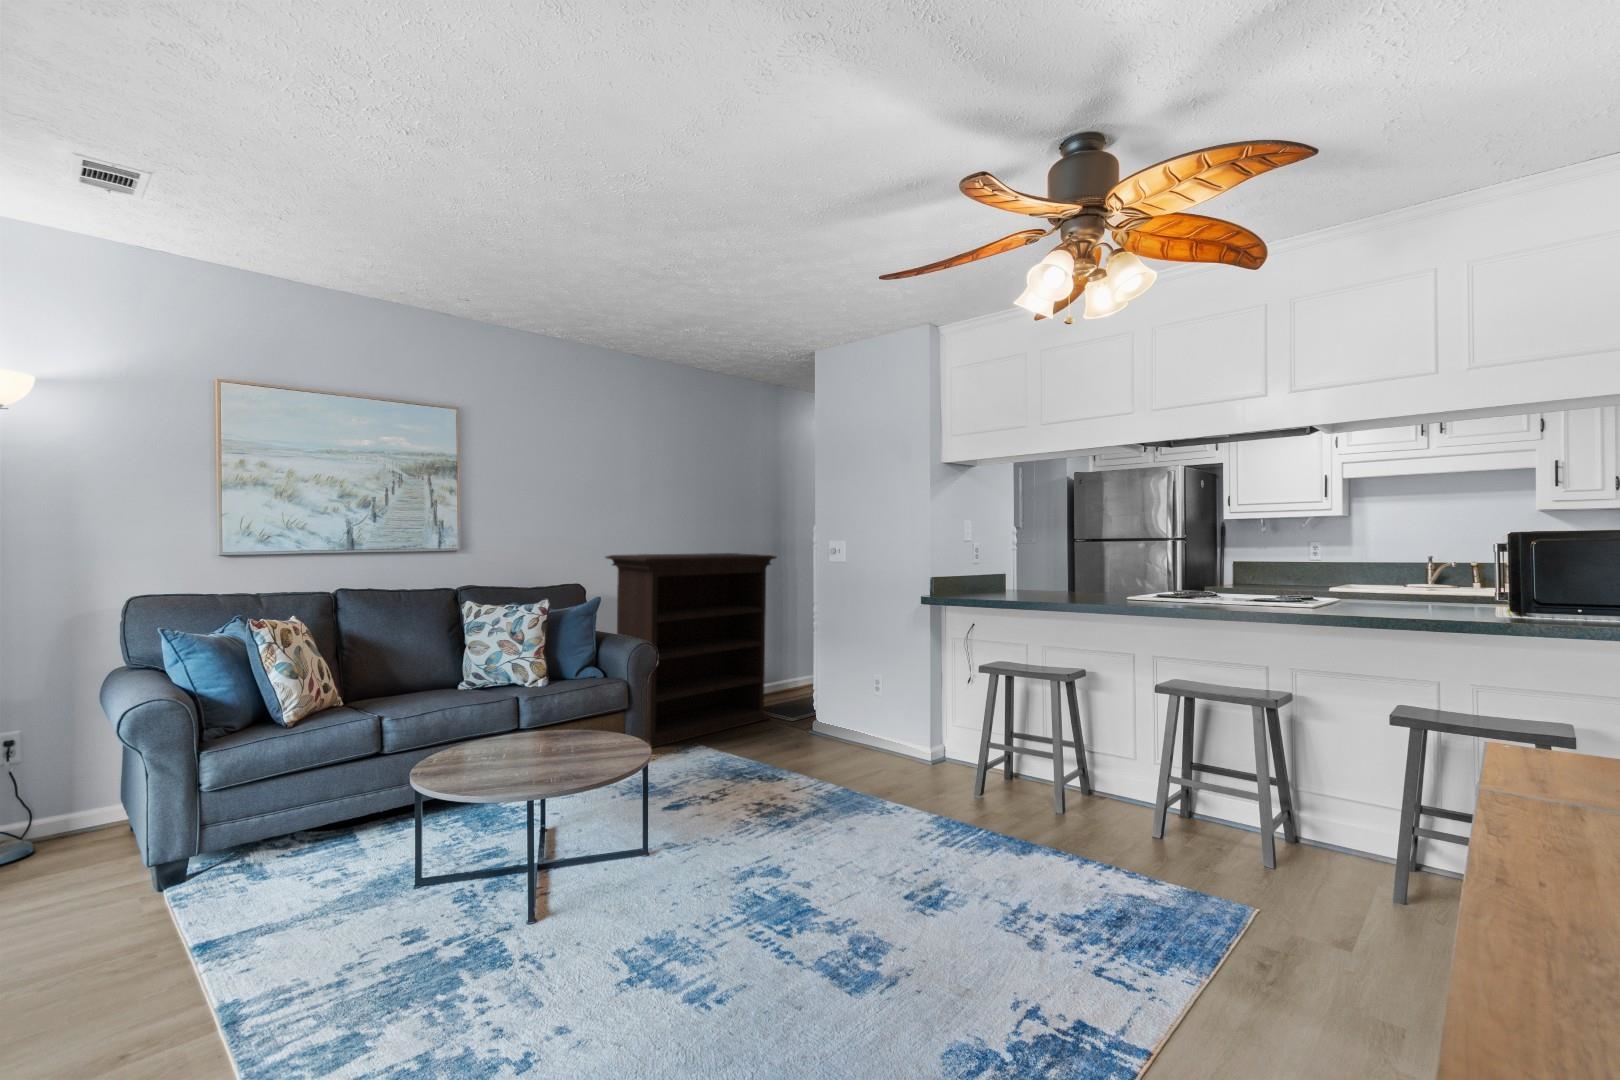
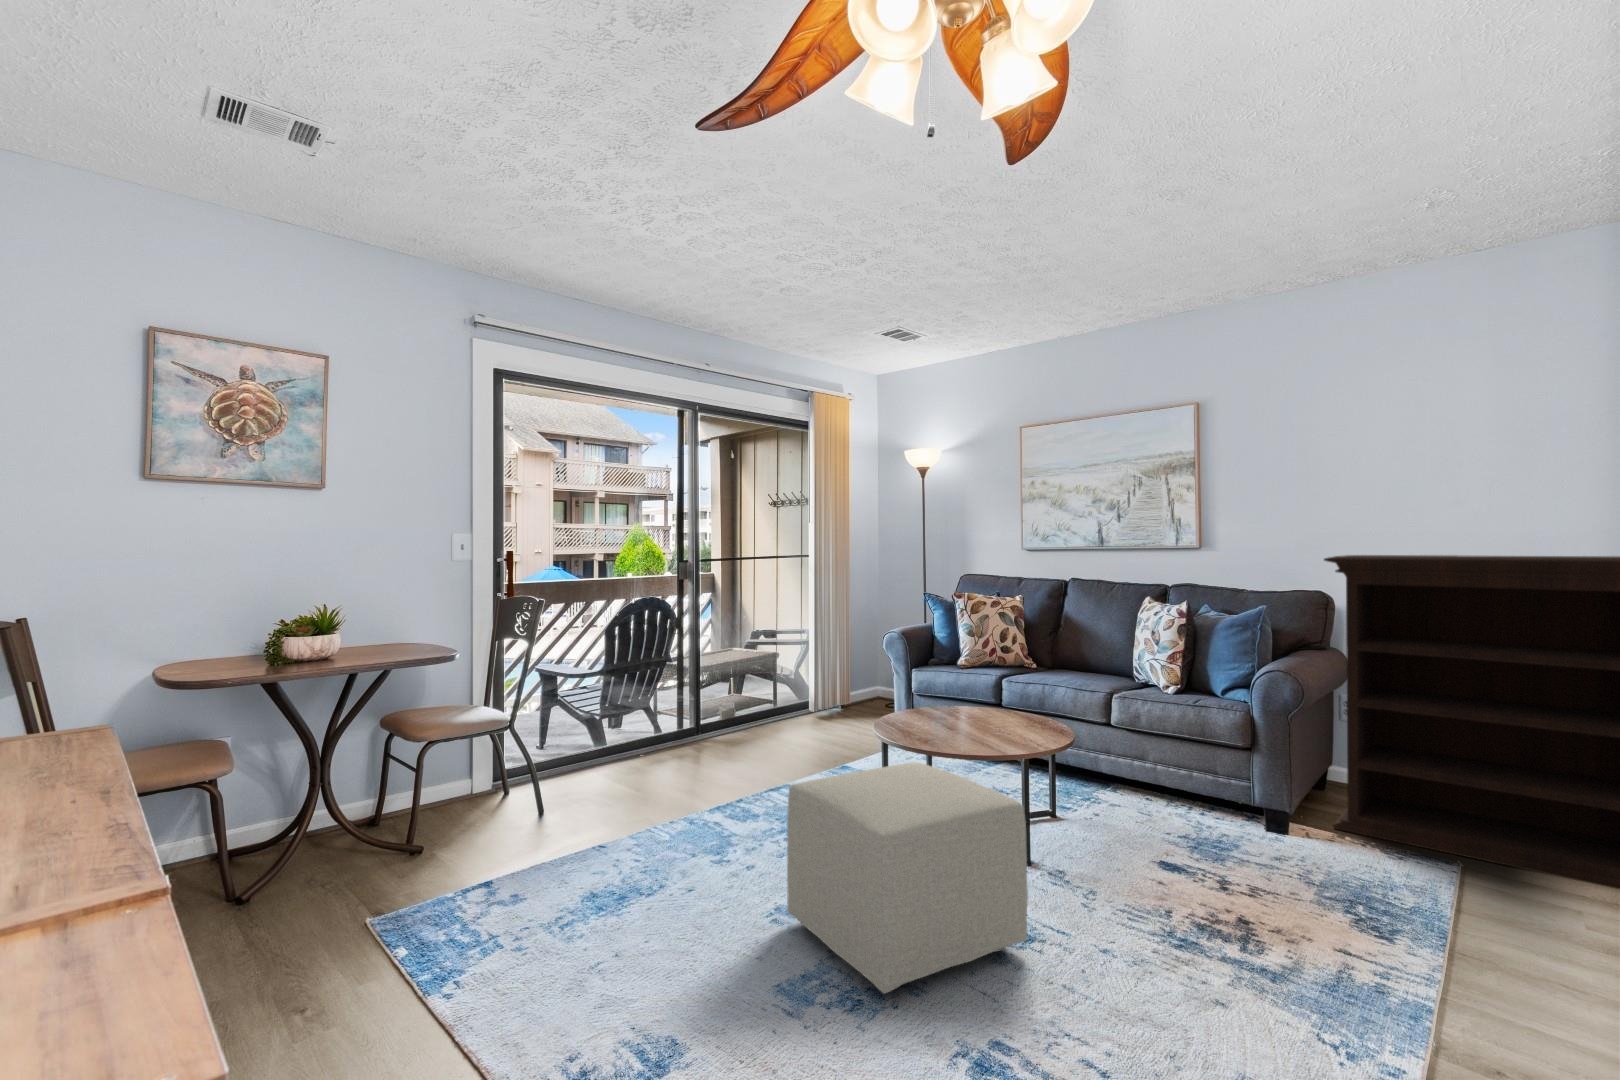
ottoman: none [673,770,893,1002] -> present [787,763,1028,993]

